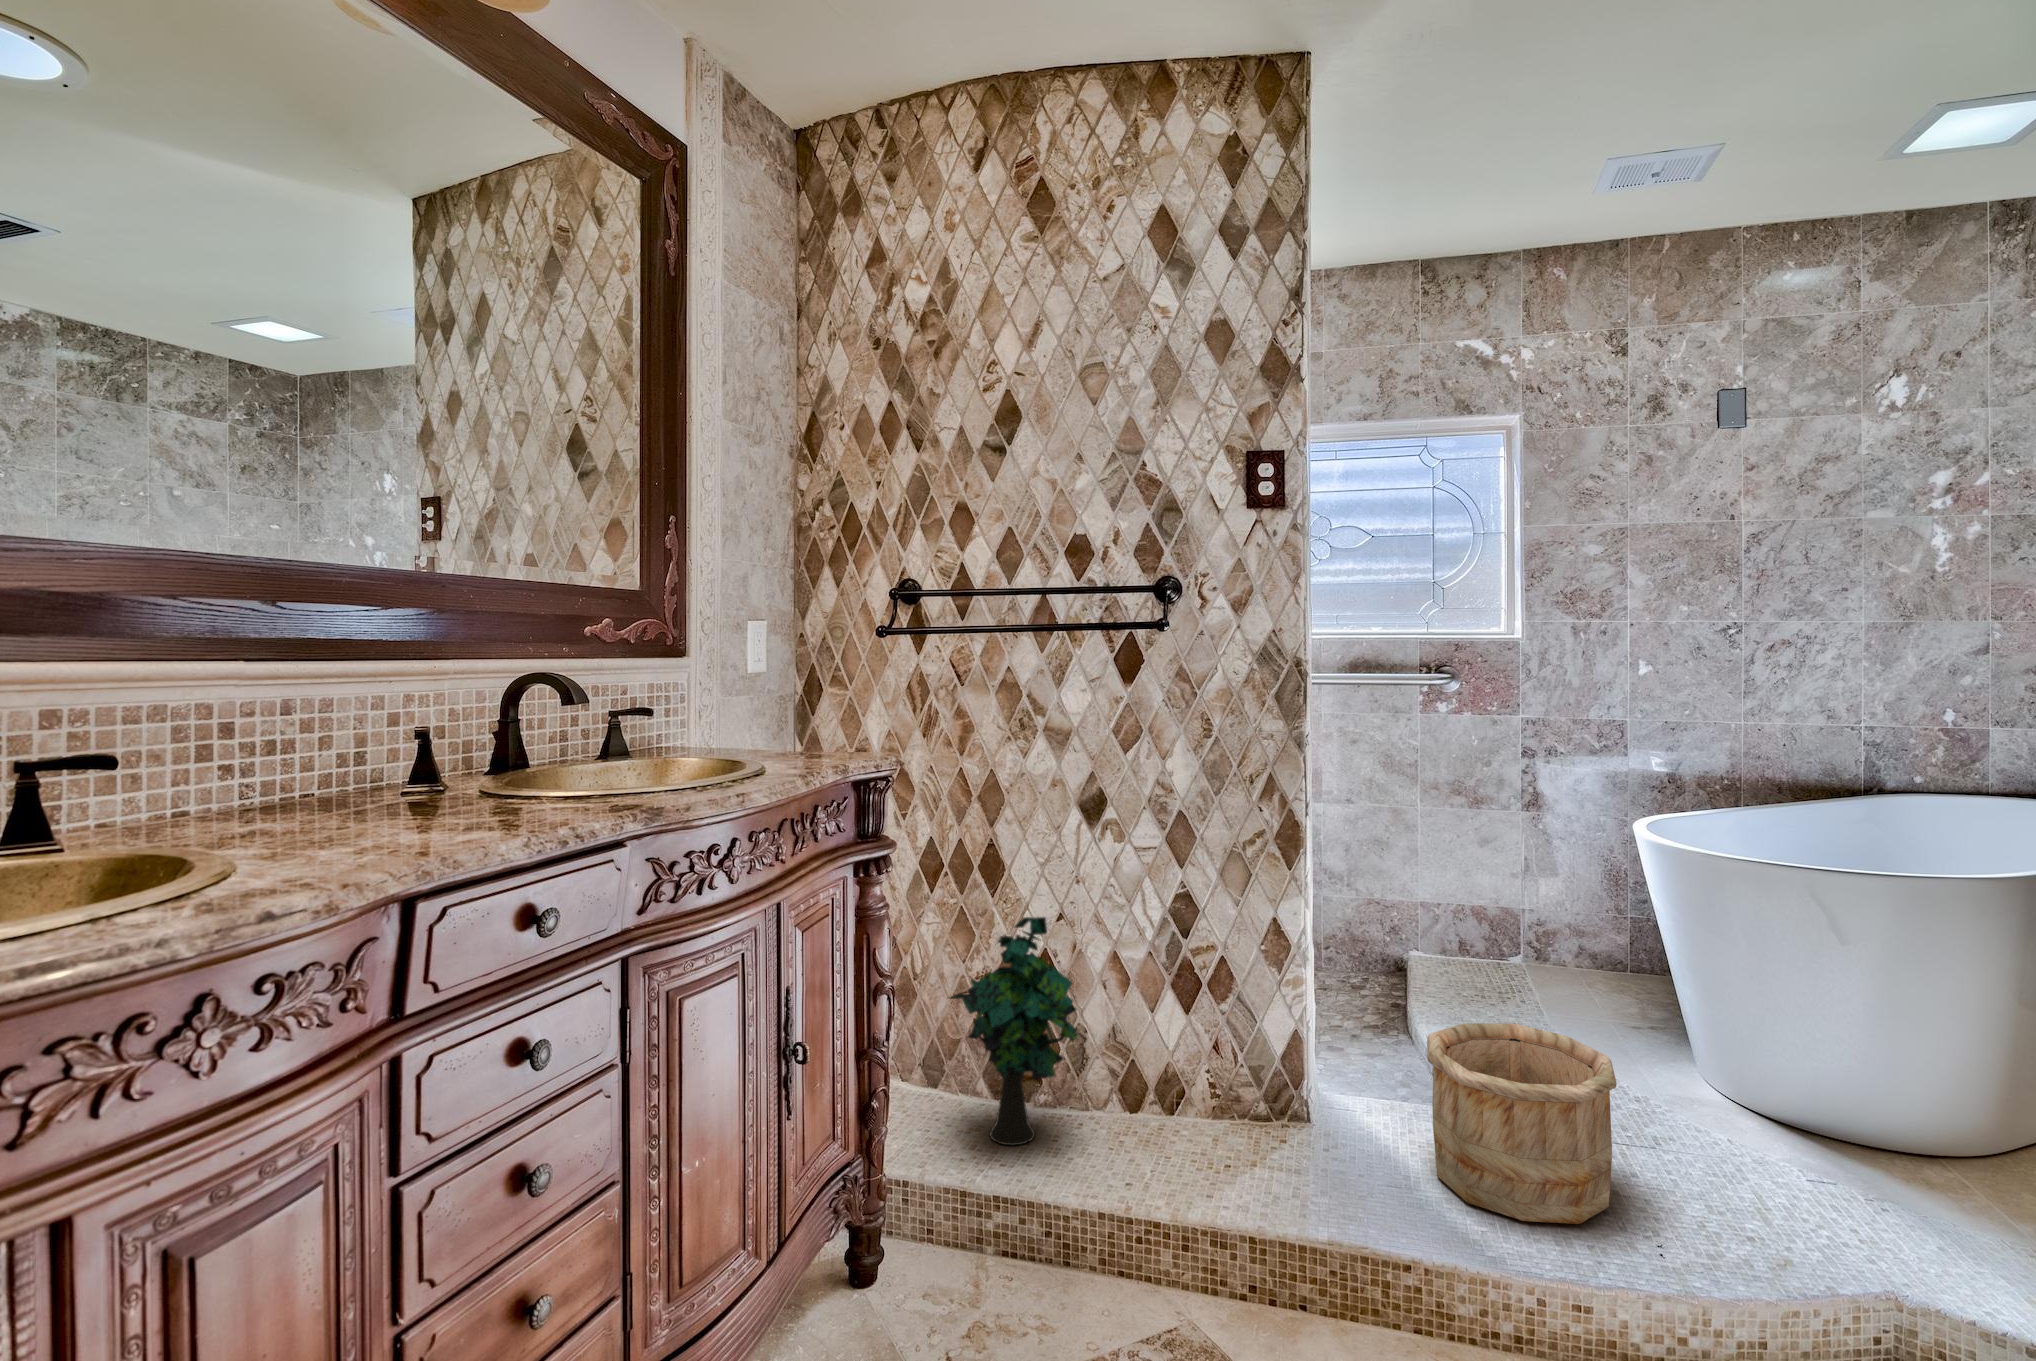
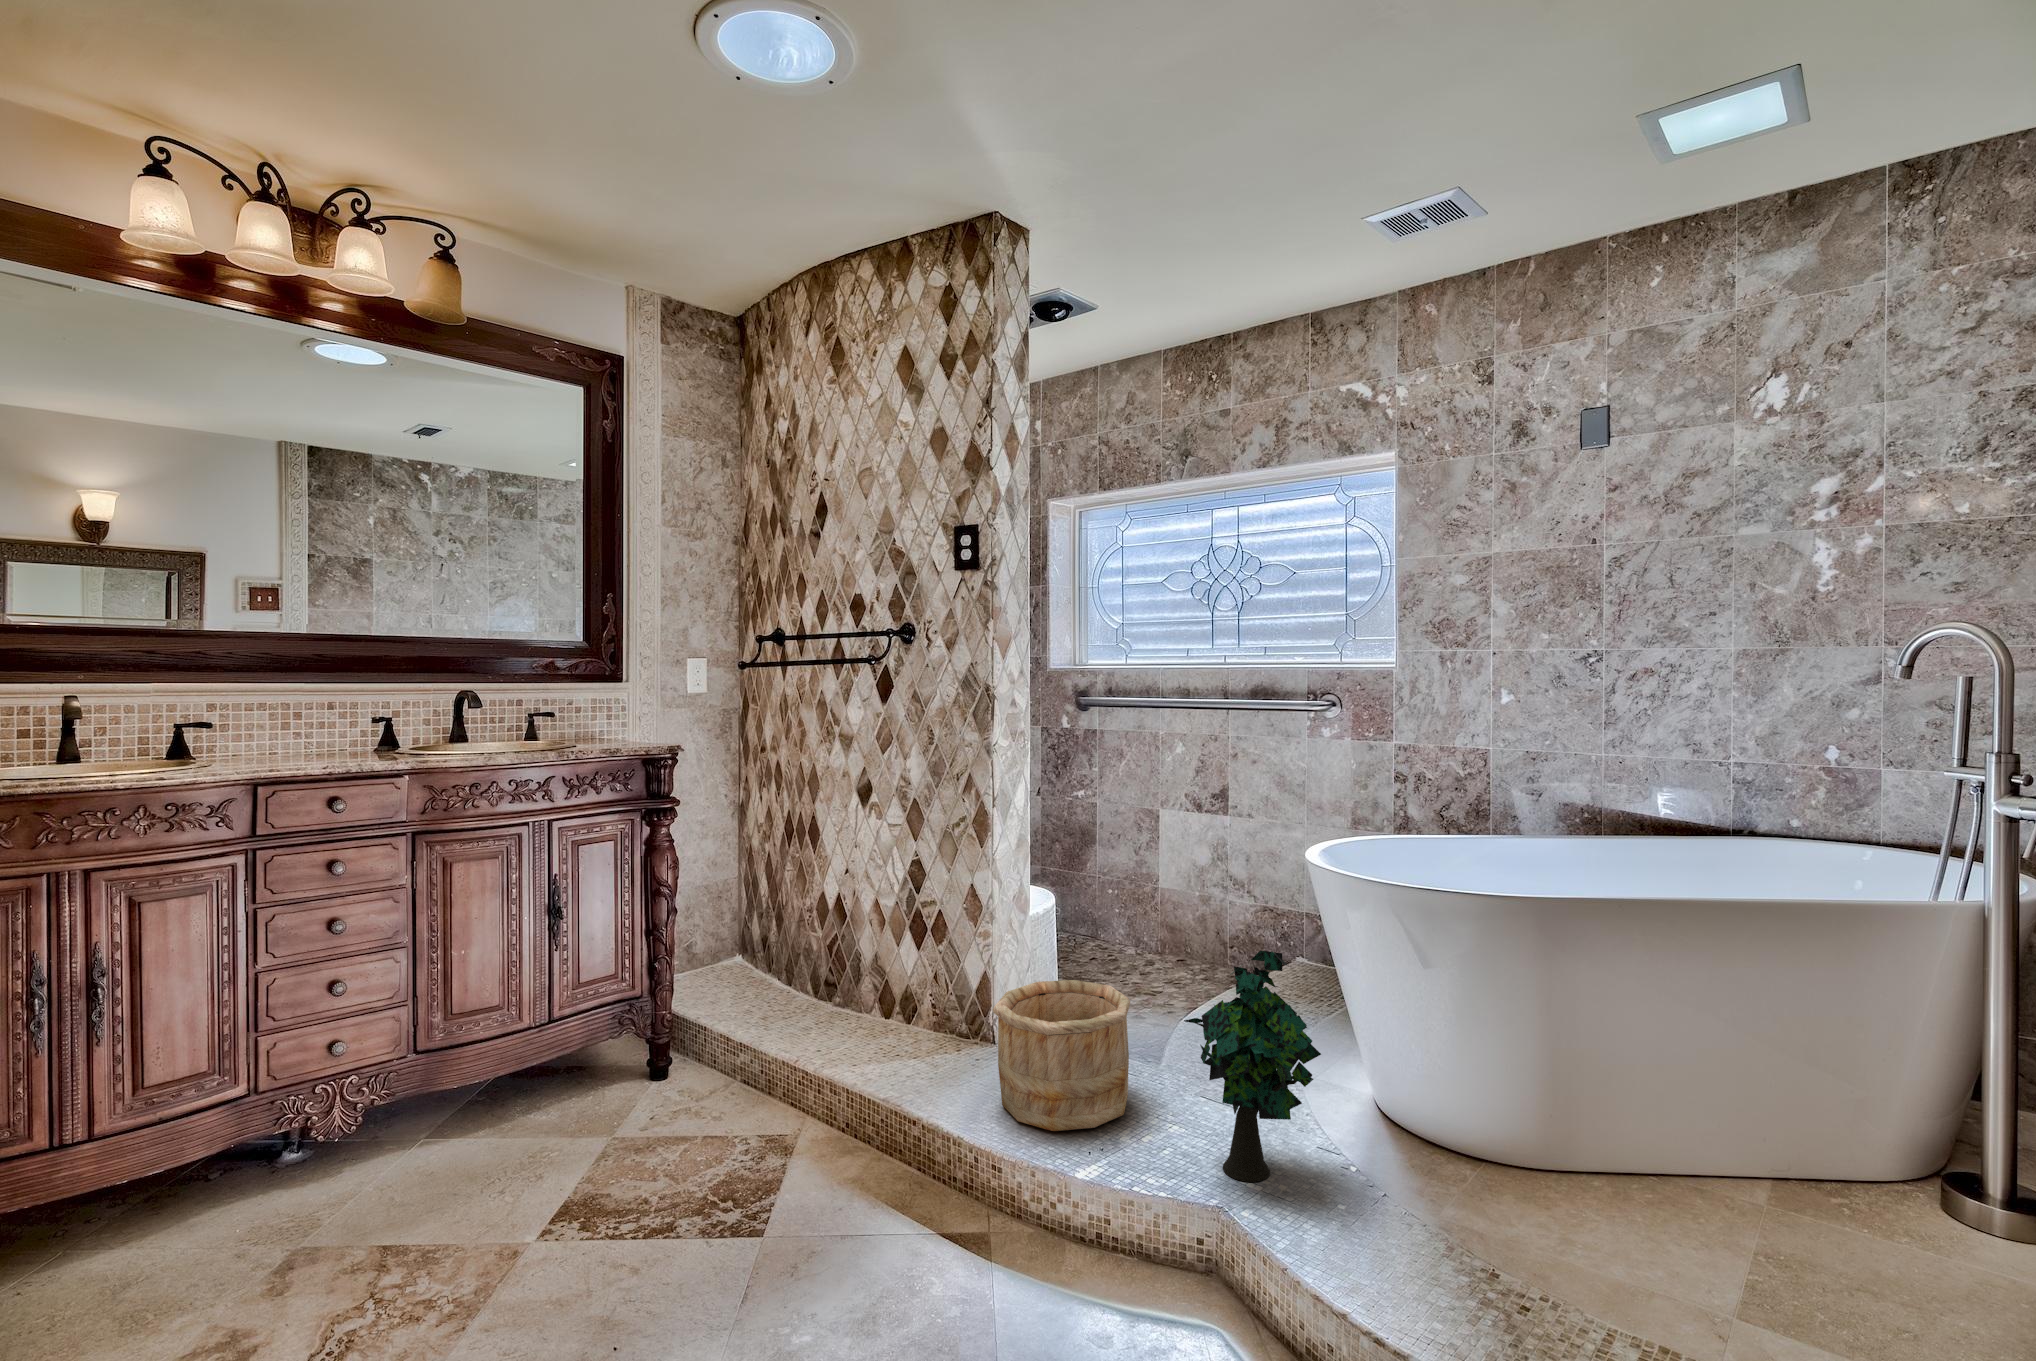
decorative plant: present [949,917,1078,1145] -> present [1184,951,1321,1182]

